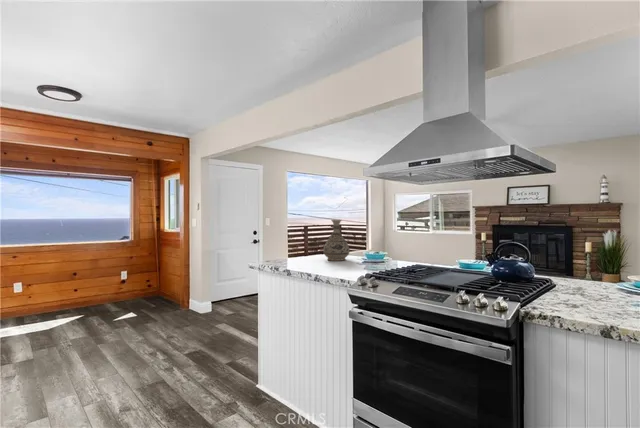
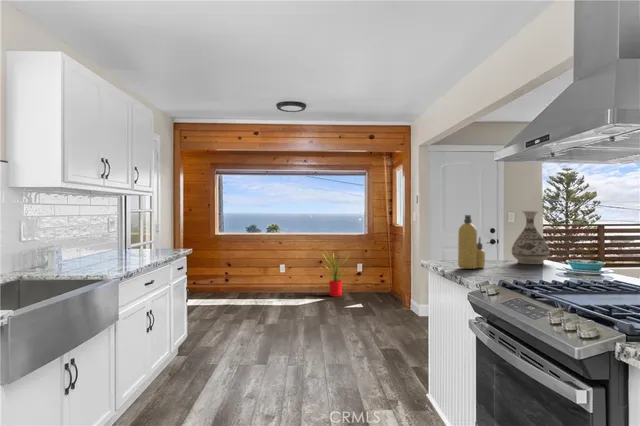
bottle: none [302,223,319,269] -> present [458,215,485,269]
house plant: none [74,256,120,310] -> present [325,253,349,297]

